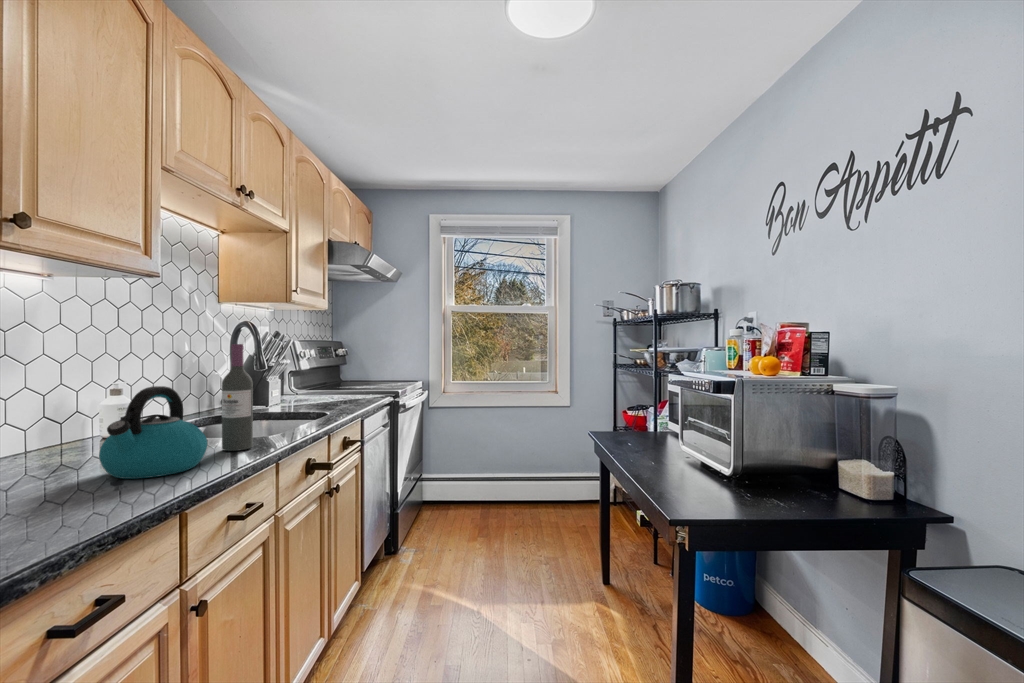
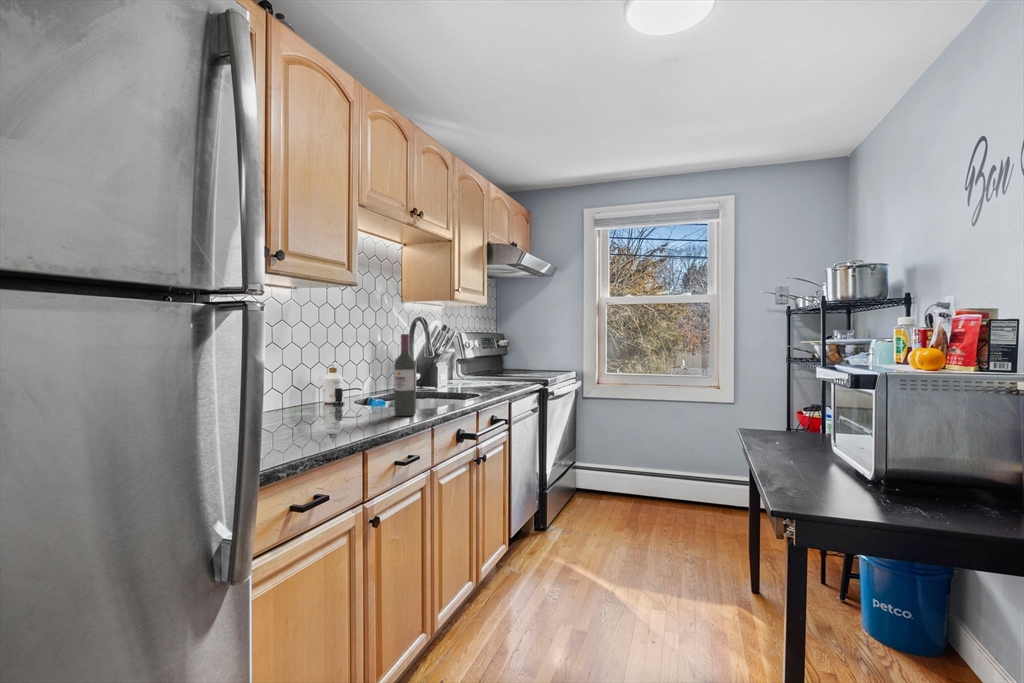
kettle: present [99,386,207,479] -> none [318,364,383,428]

